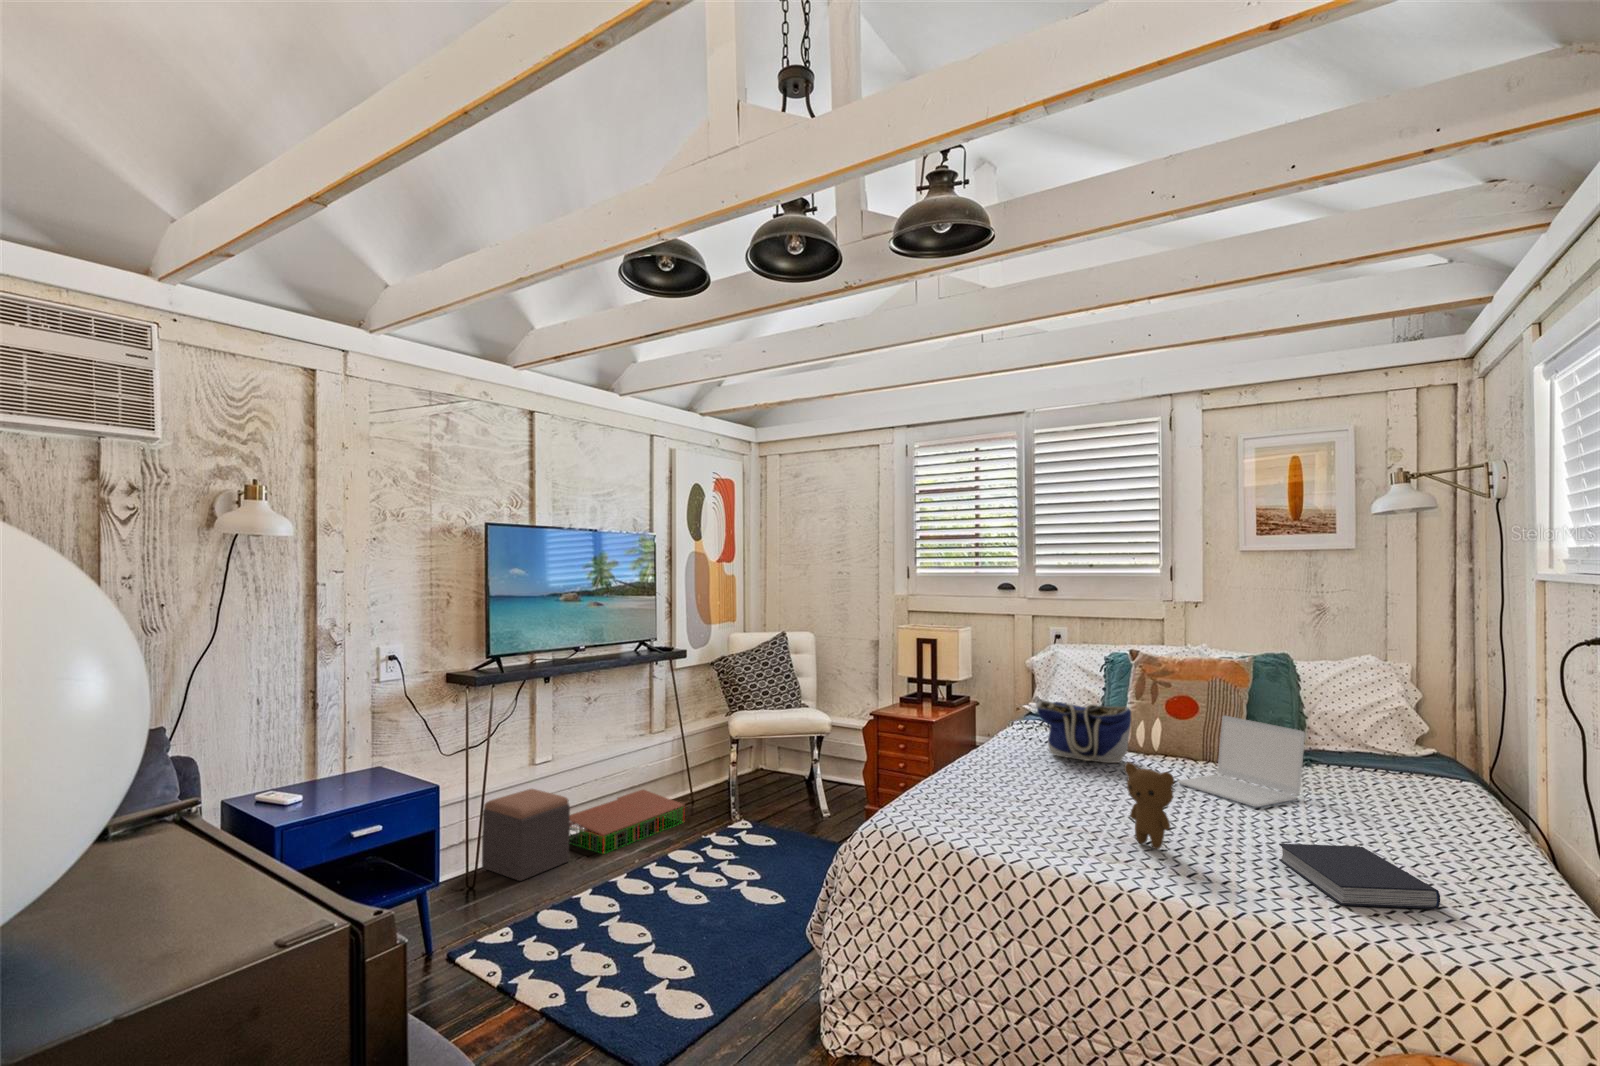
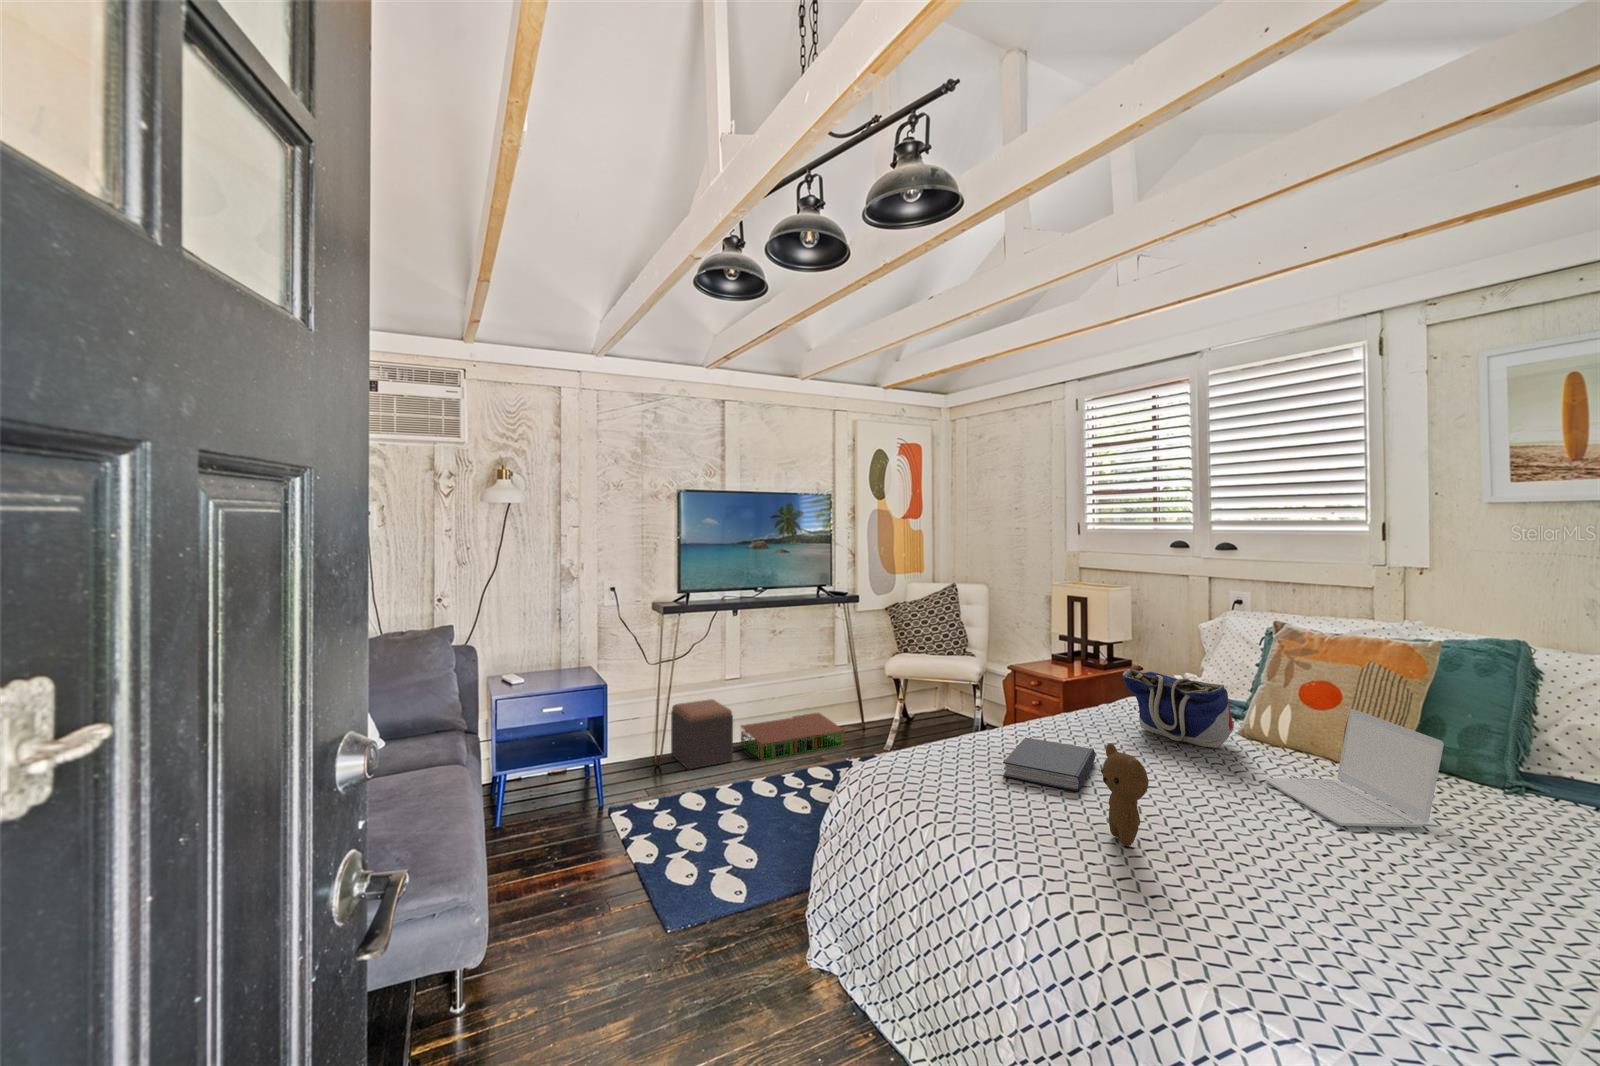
book: present [1279,844,1440,909] -> present [1003,737,1095,791]

